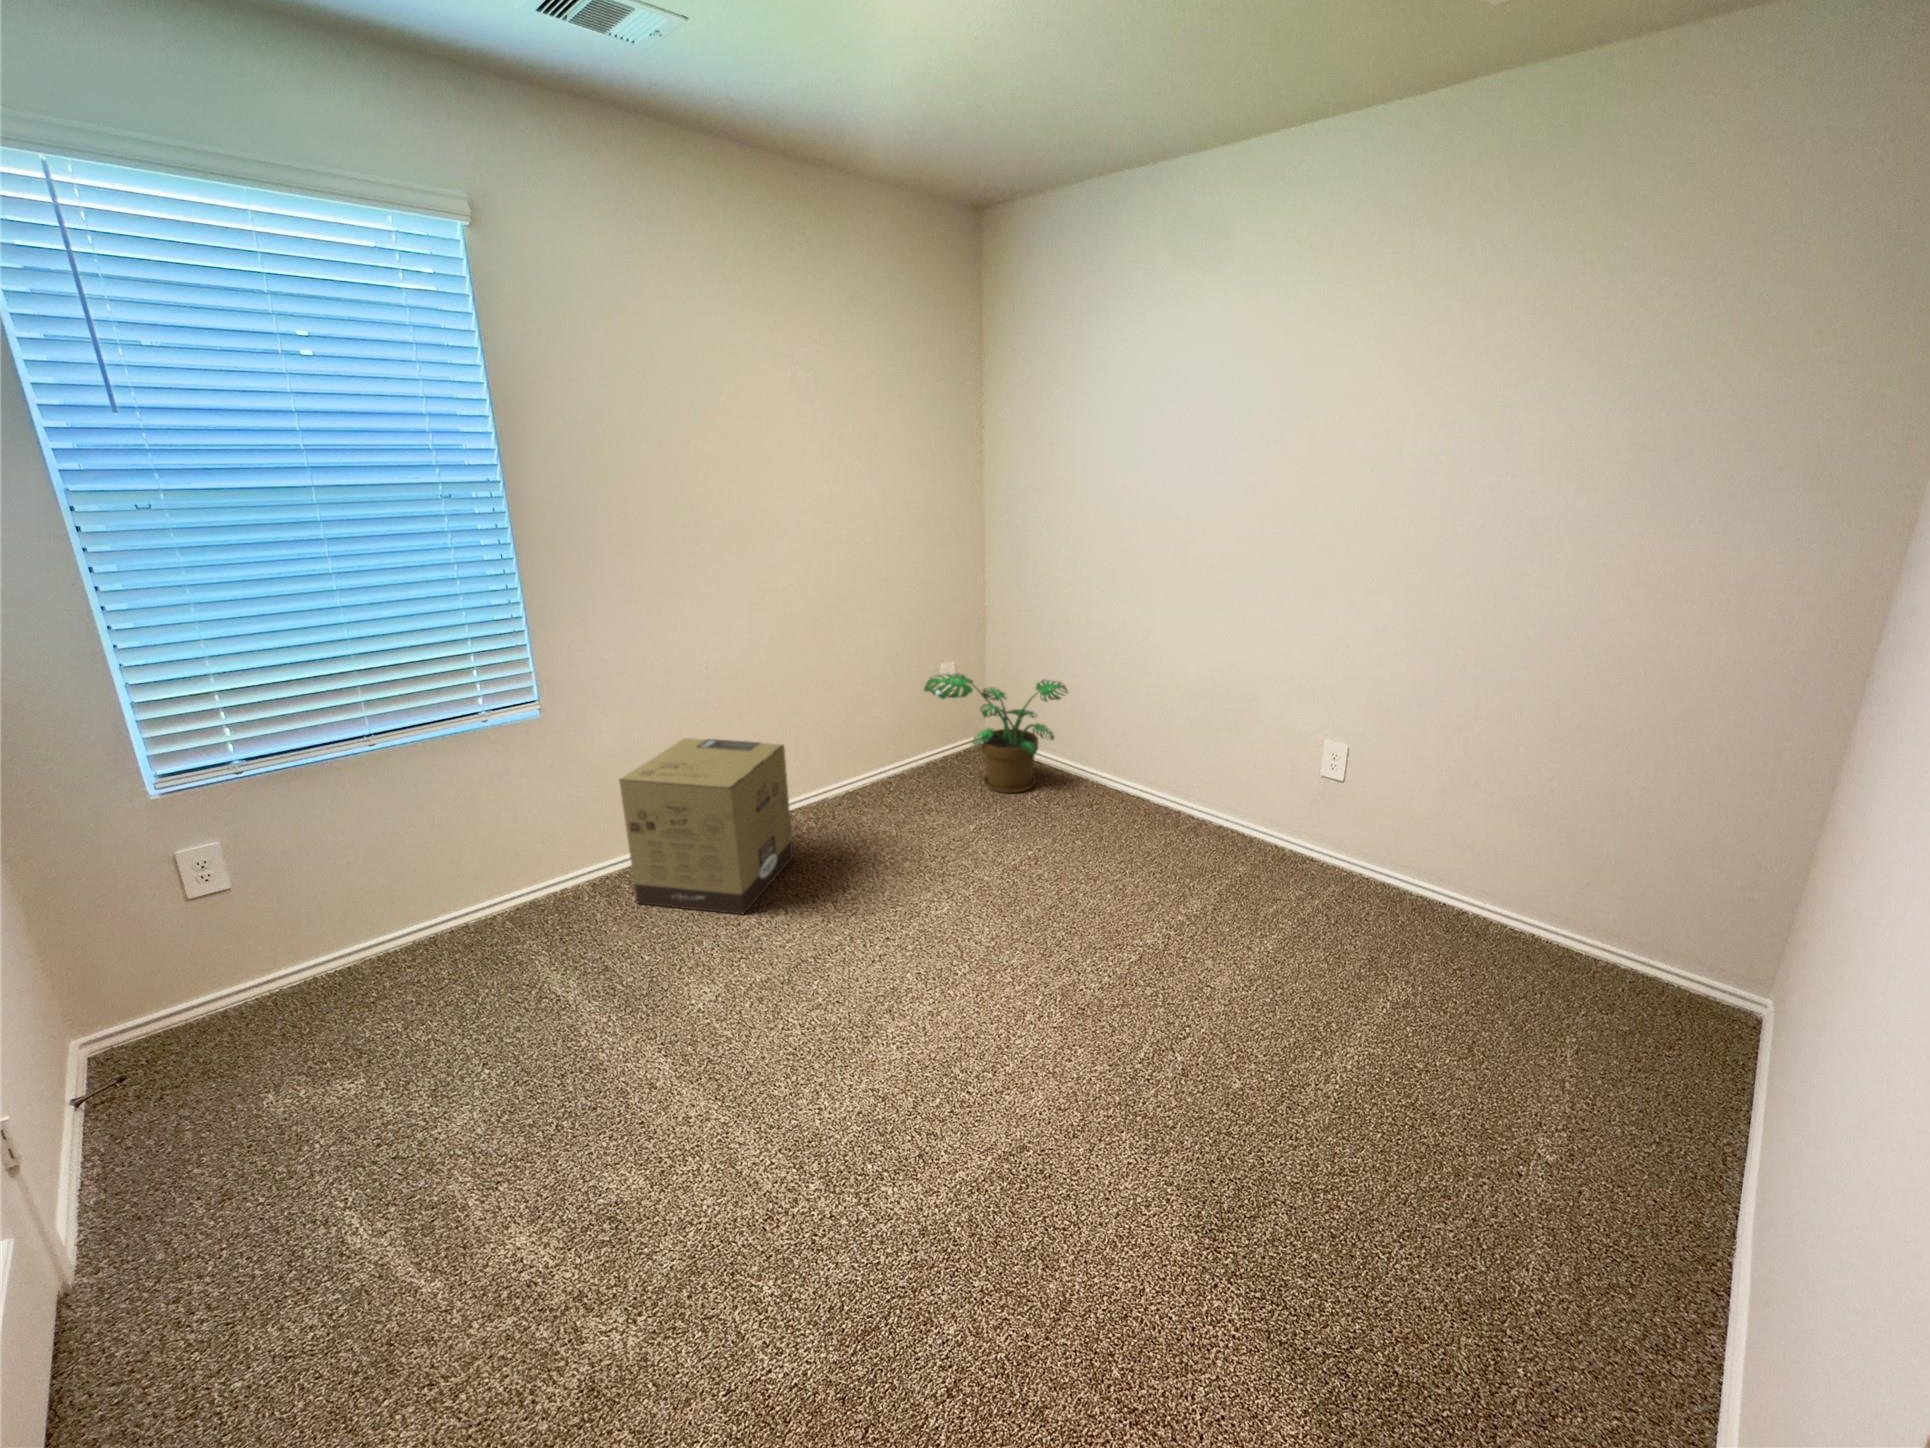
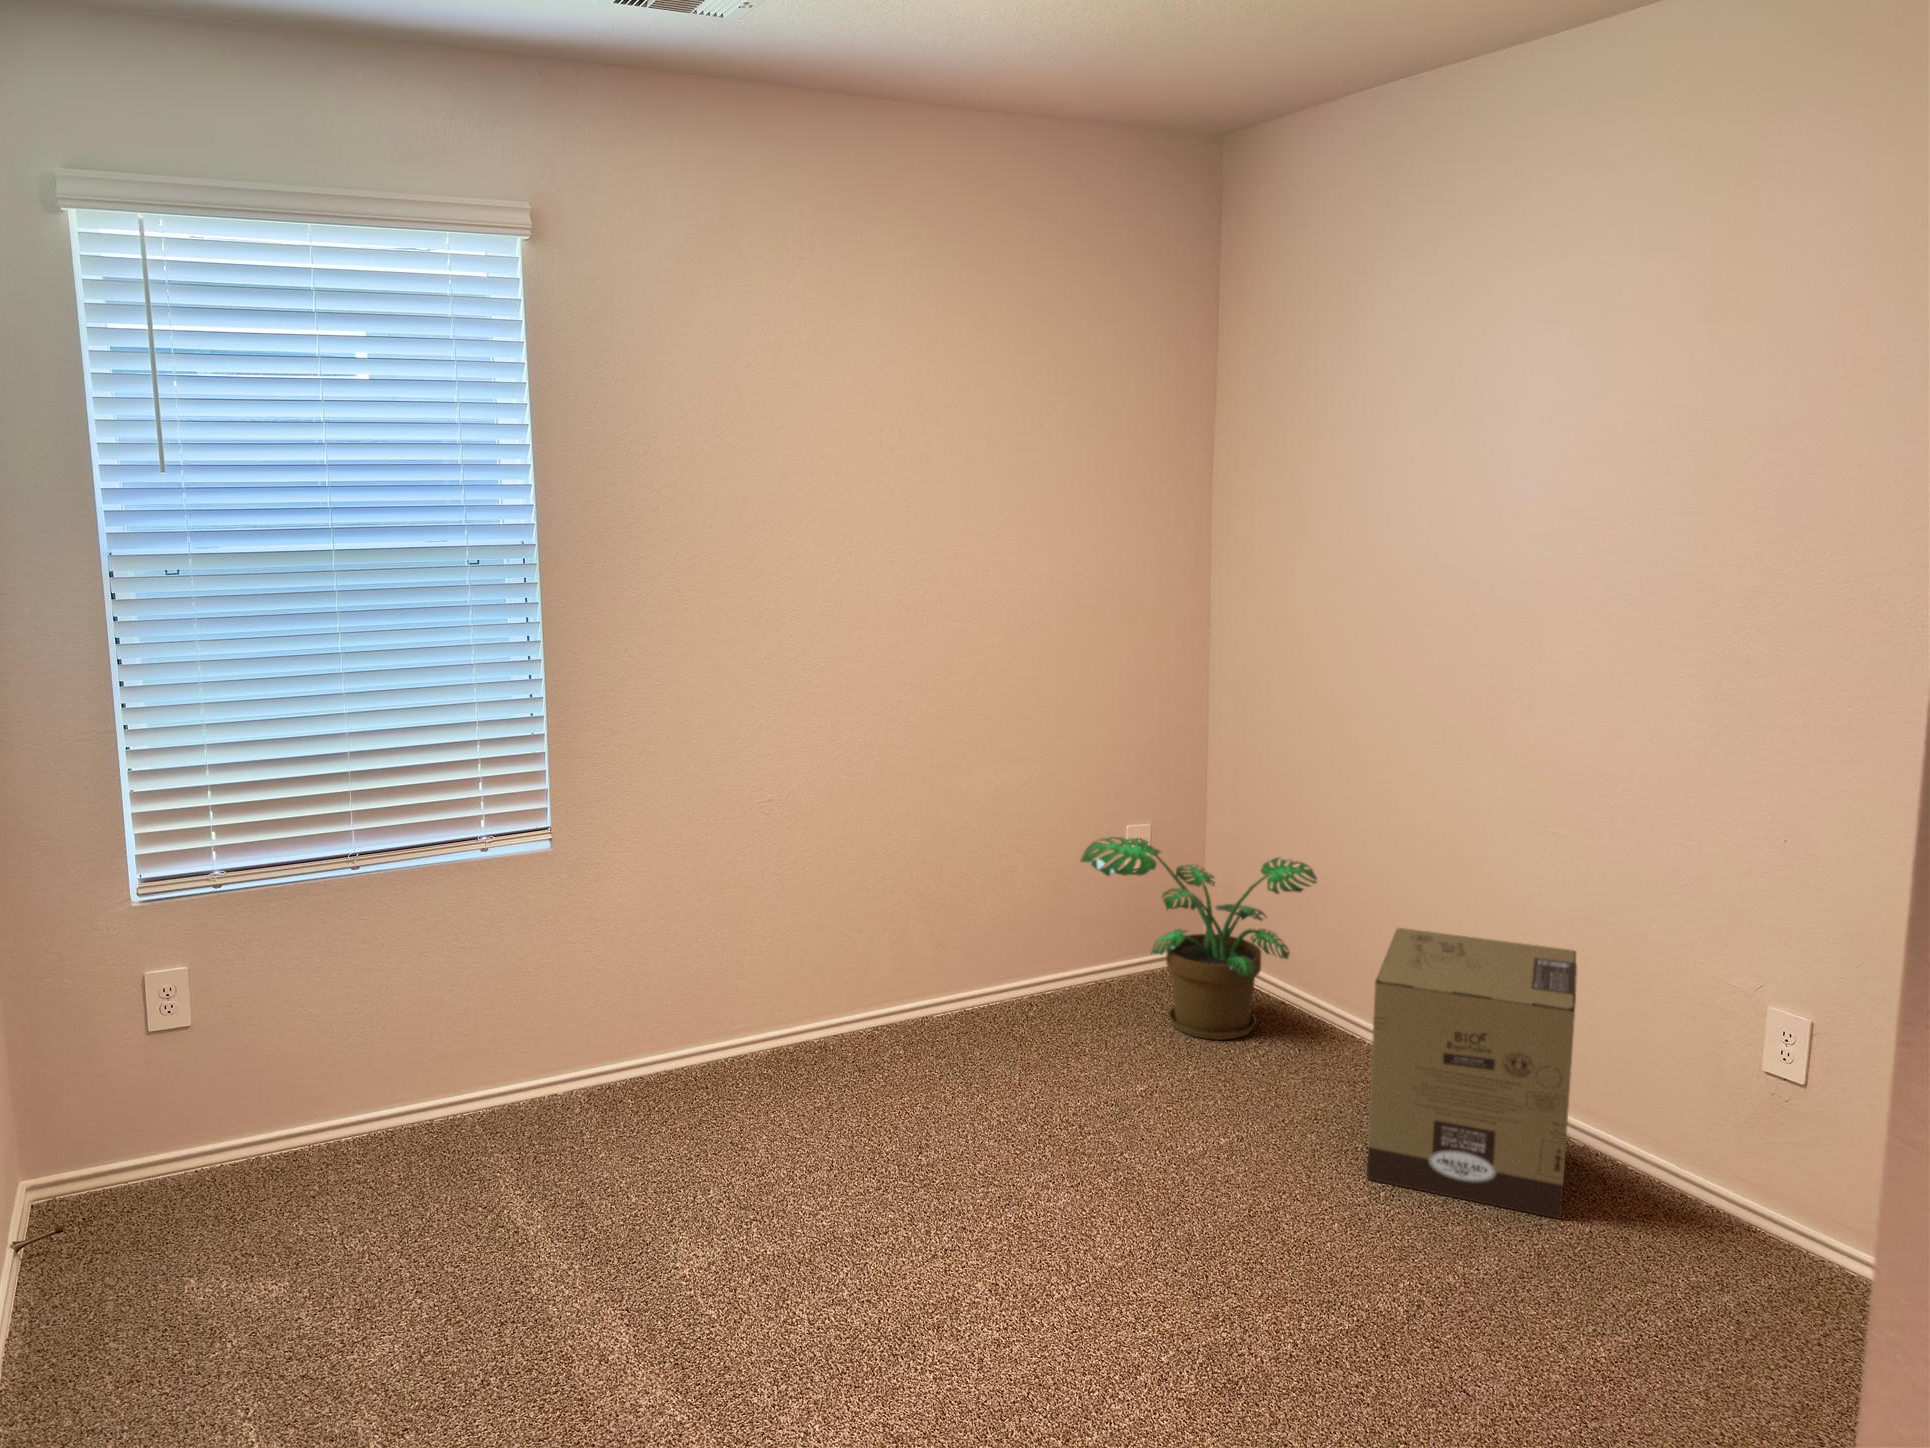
cardboard box: present [619,738,793,915] -> present [1367,928,1577,1219]

